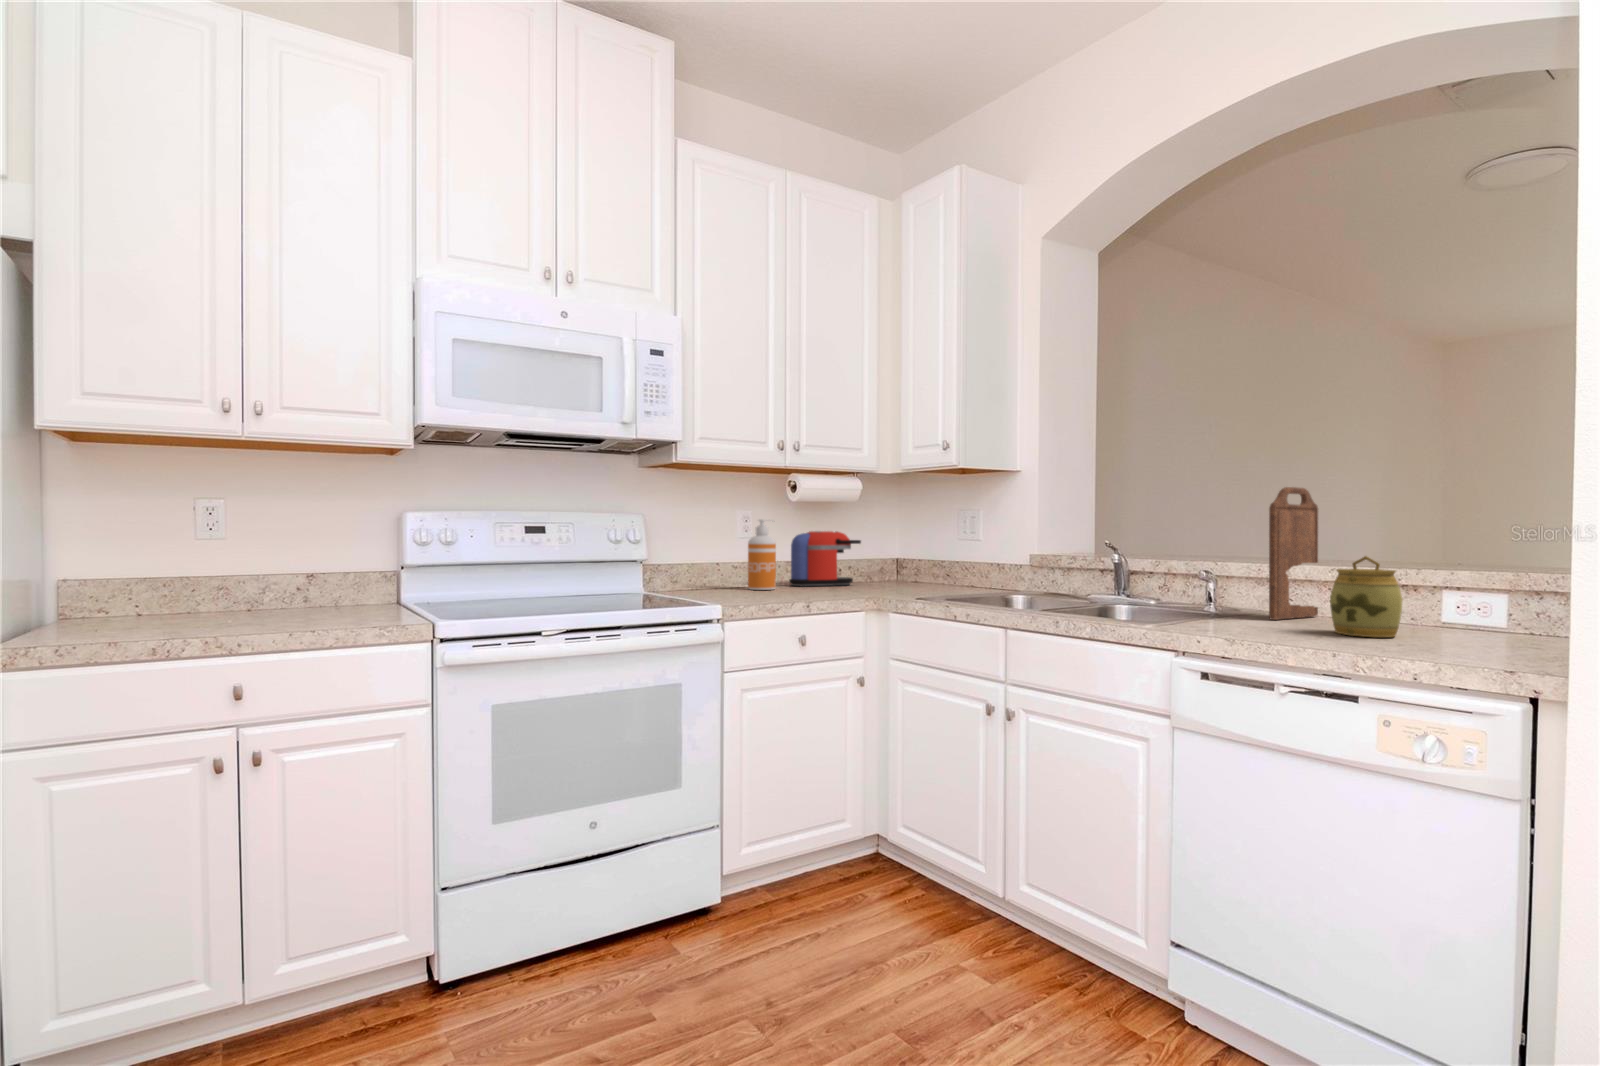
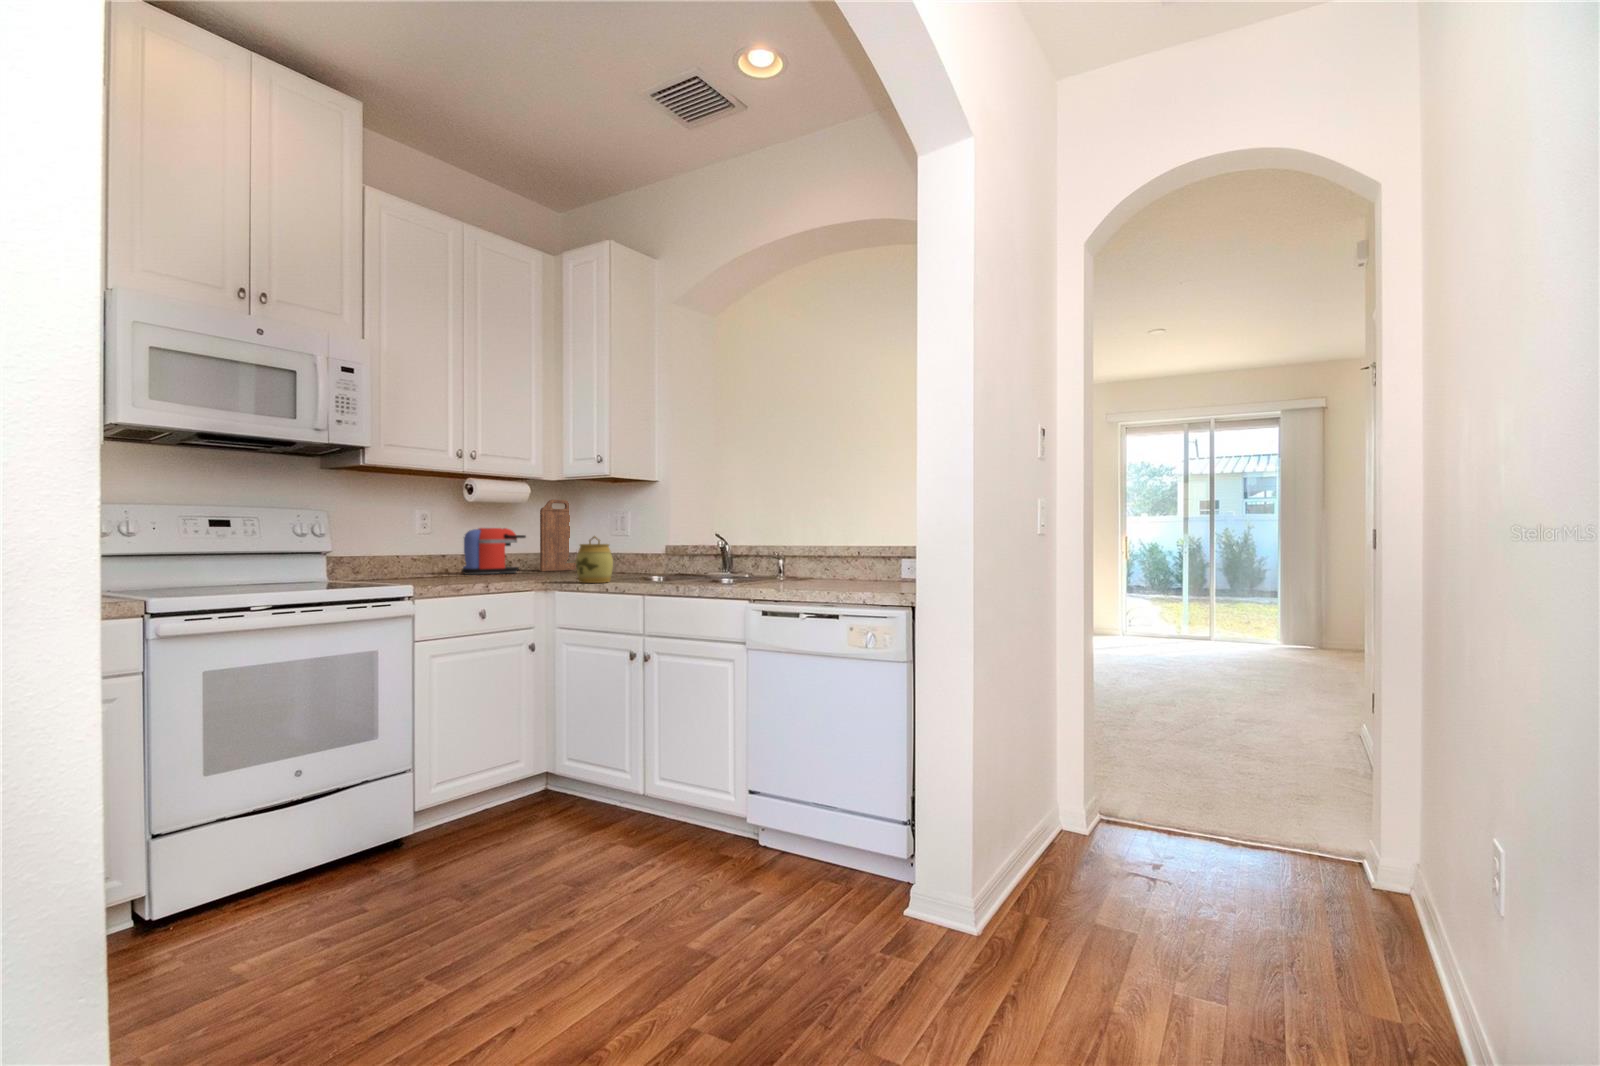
cutting board: present [1269,487,1318,620] -> present [540,499,576,571]
soap dispenser: present [748,519,776,590] -> none [425,517,451,577]
jar: present [1330,556,1403,637] -> present [576,536,613,583]

